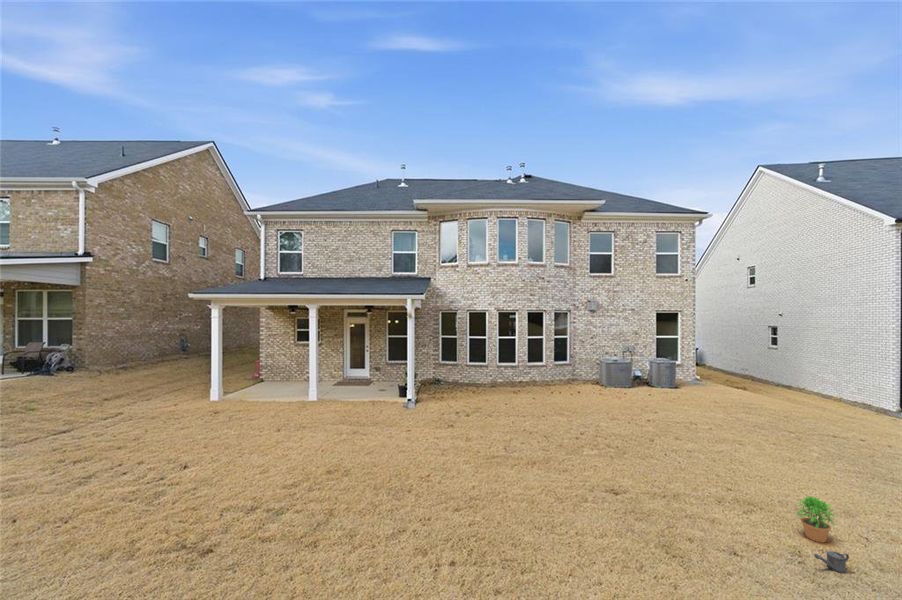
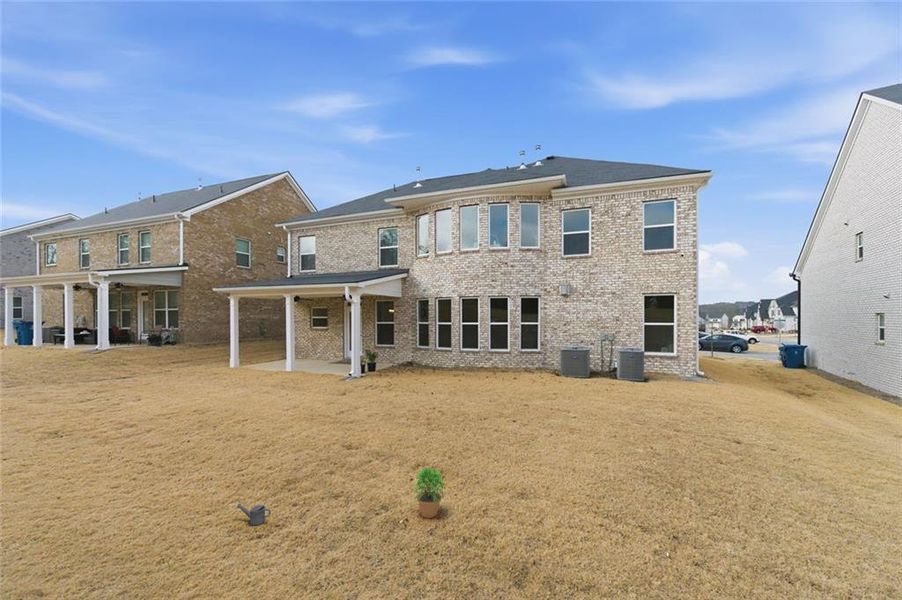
watering can: present [814,551,849,573] -> present [237,503,271,526]

